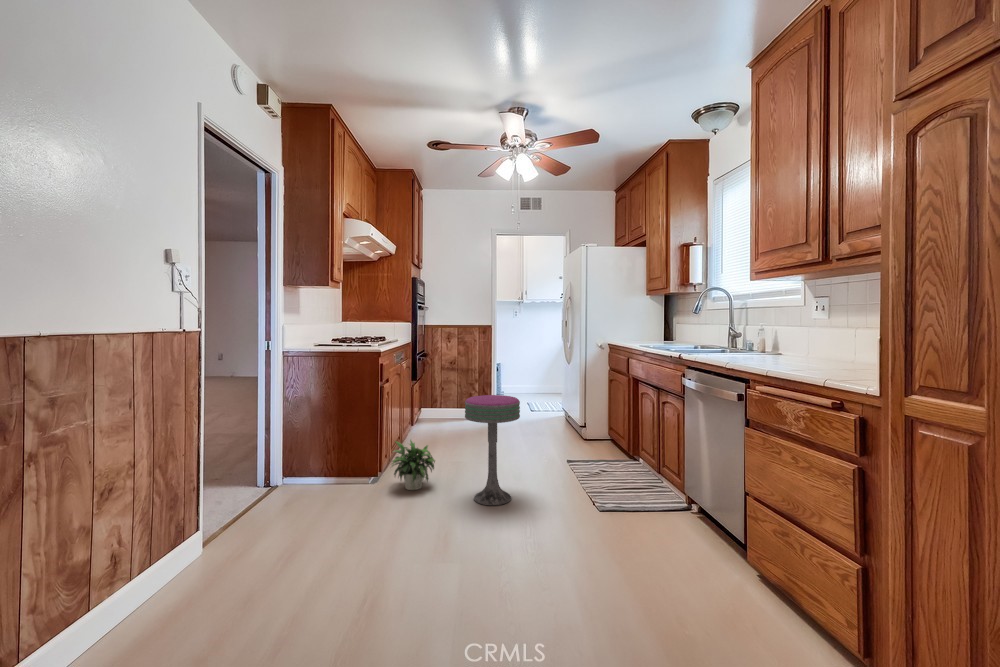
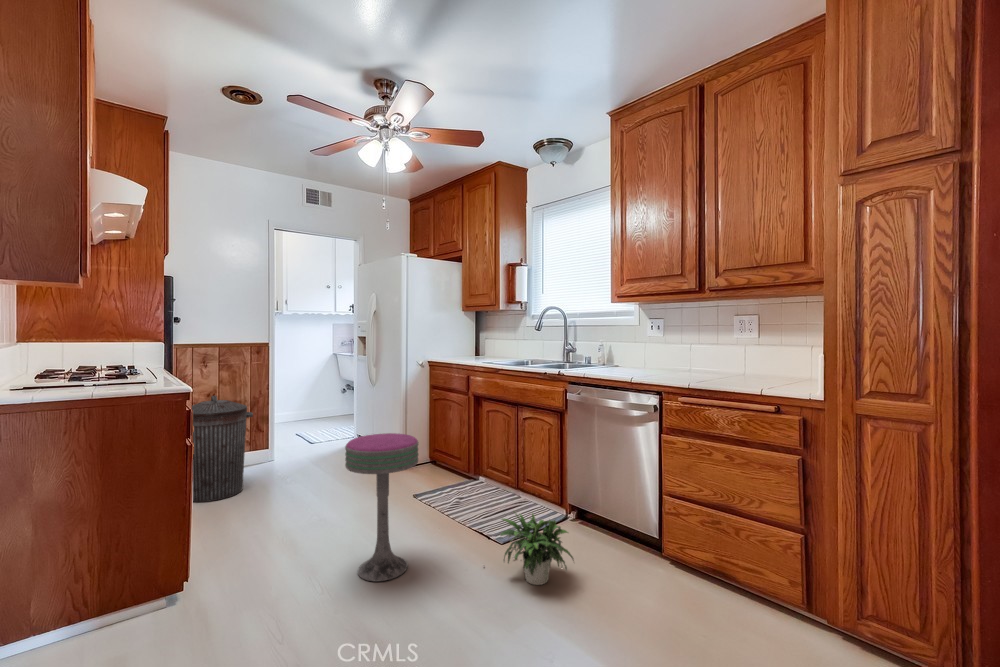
trash can: none [417,362,465,436] -> present [192,396,253,502]
potted plant: present [392,440,435,490] -> present [483,514,574,585]

